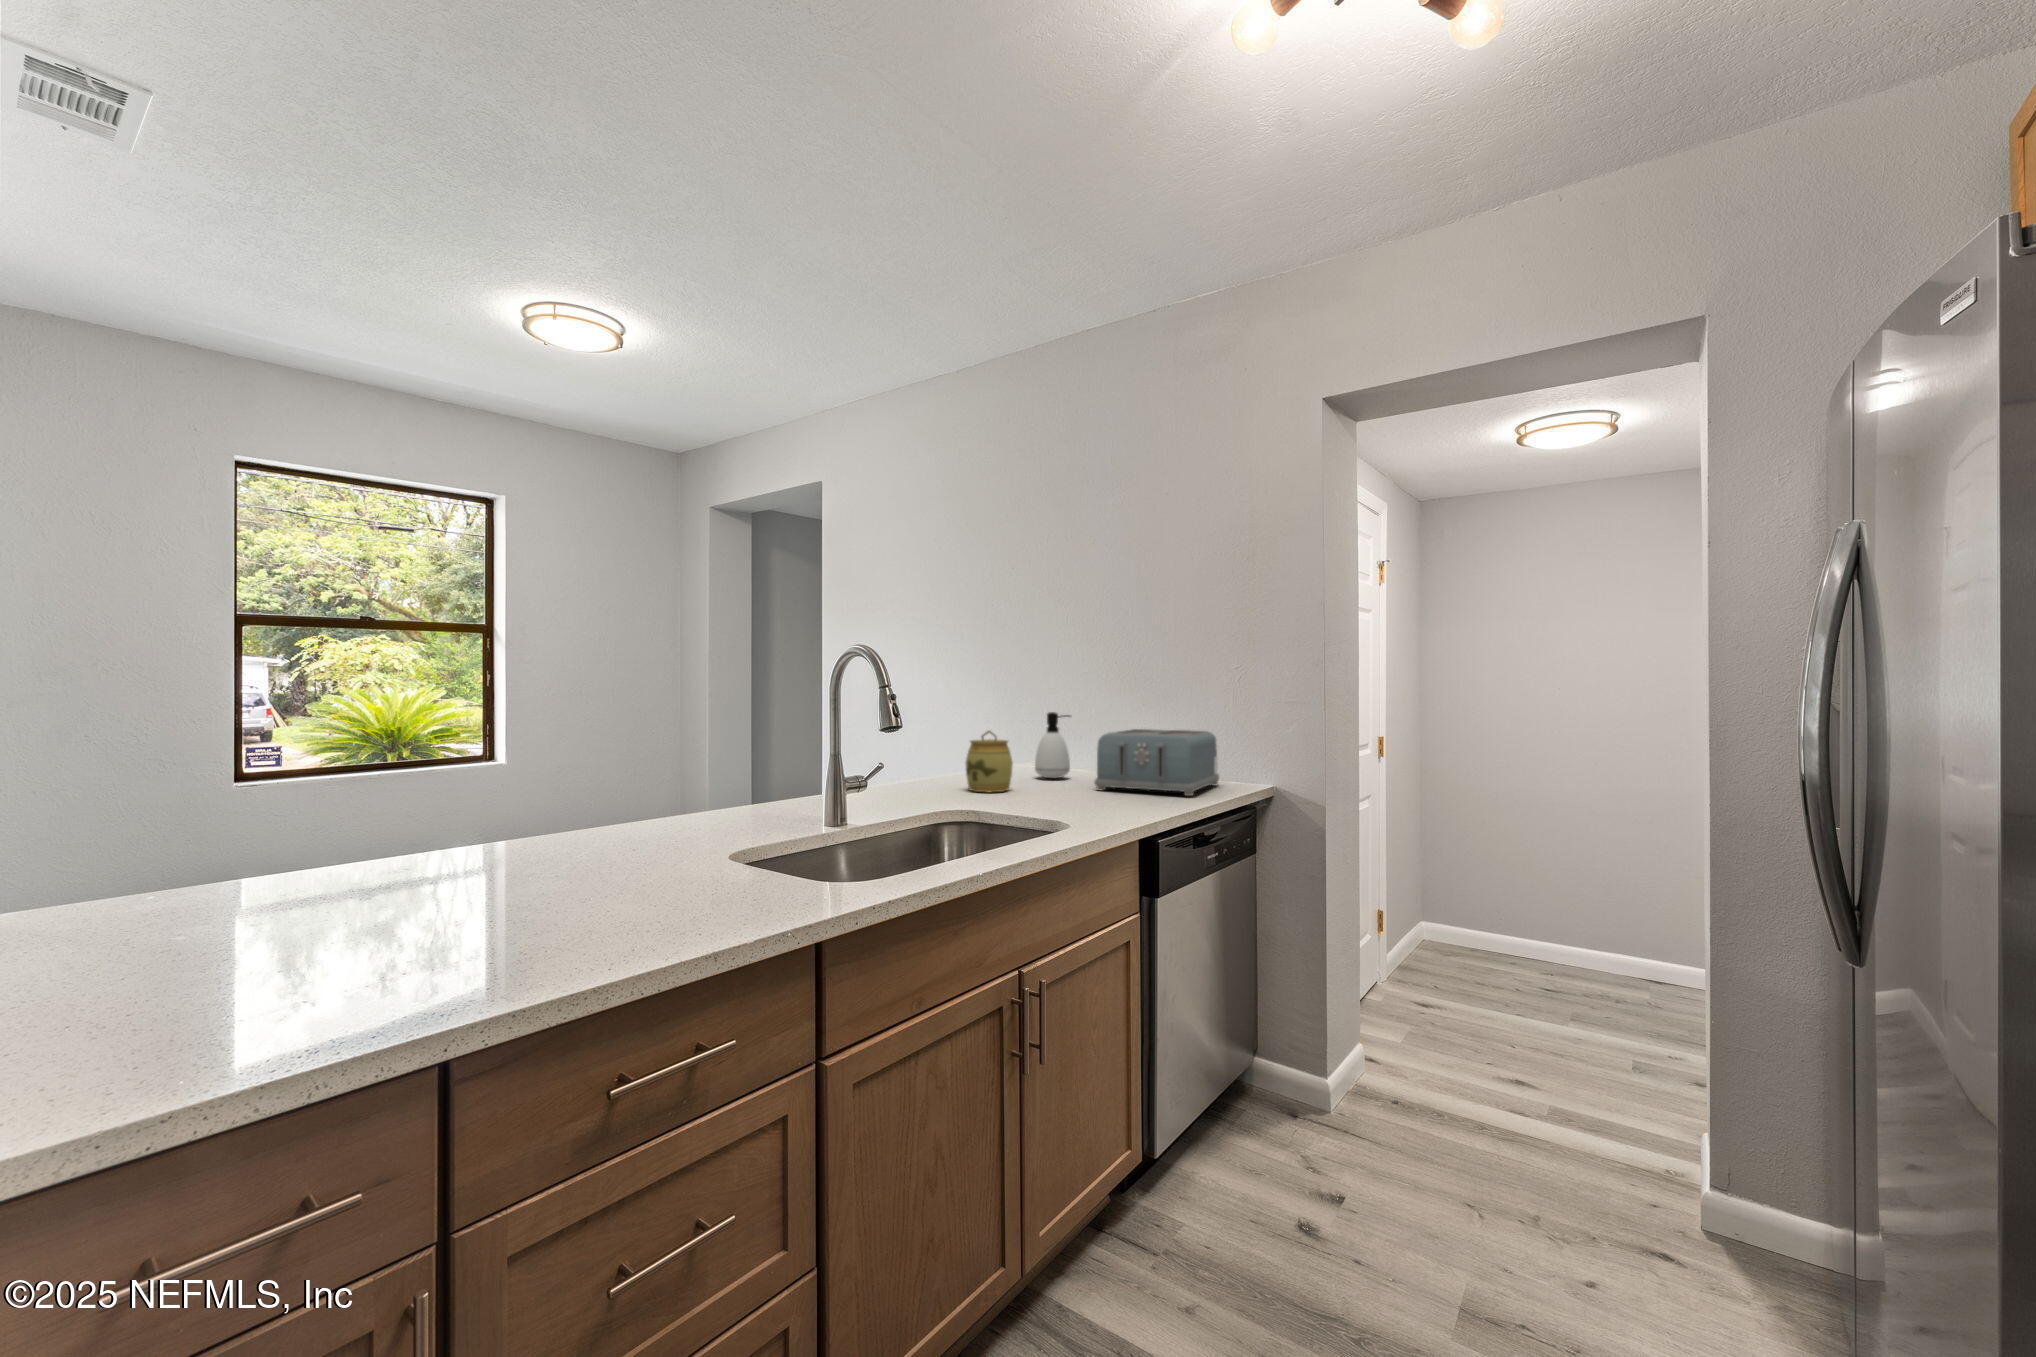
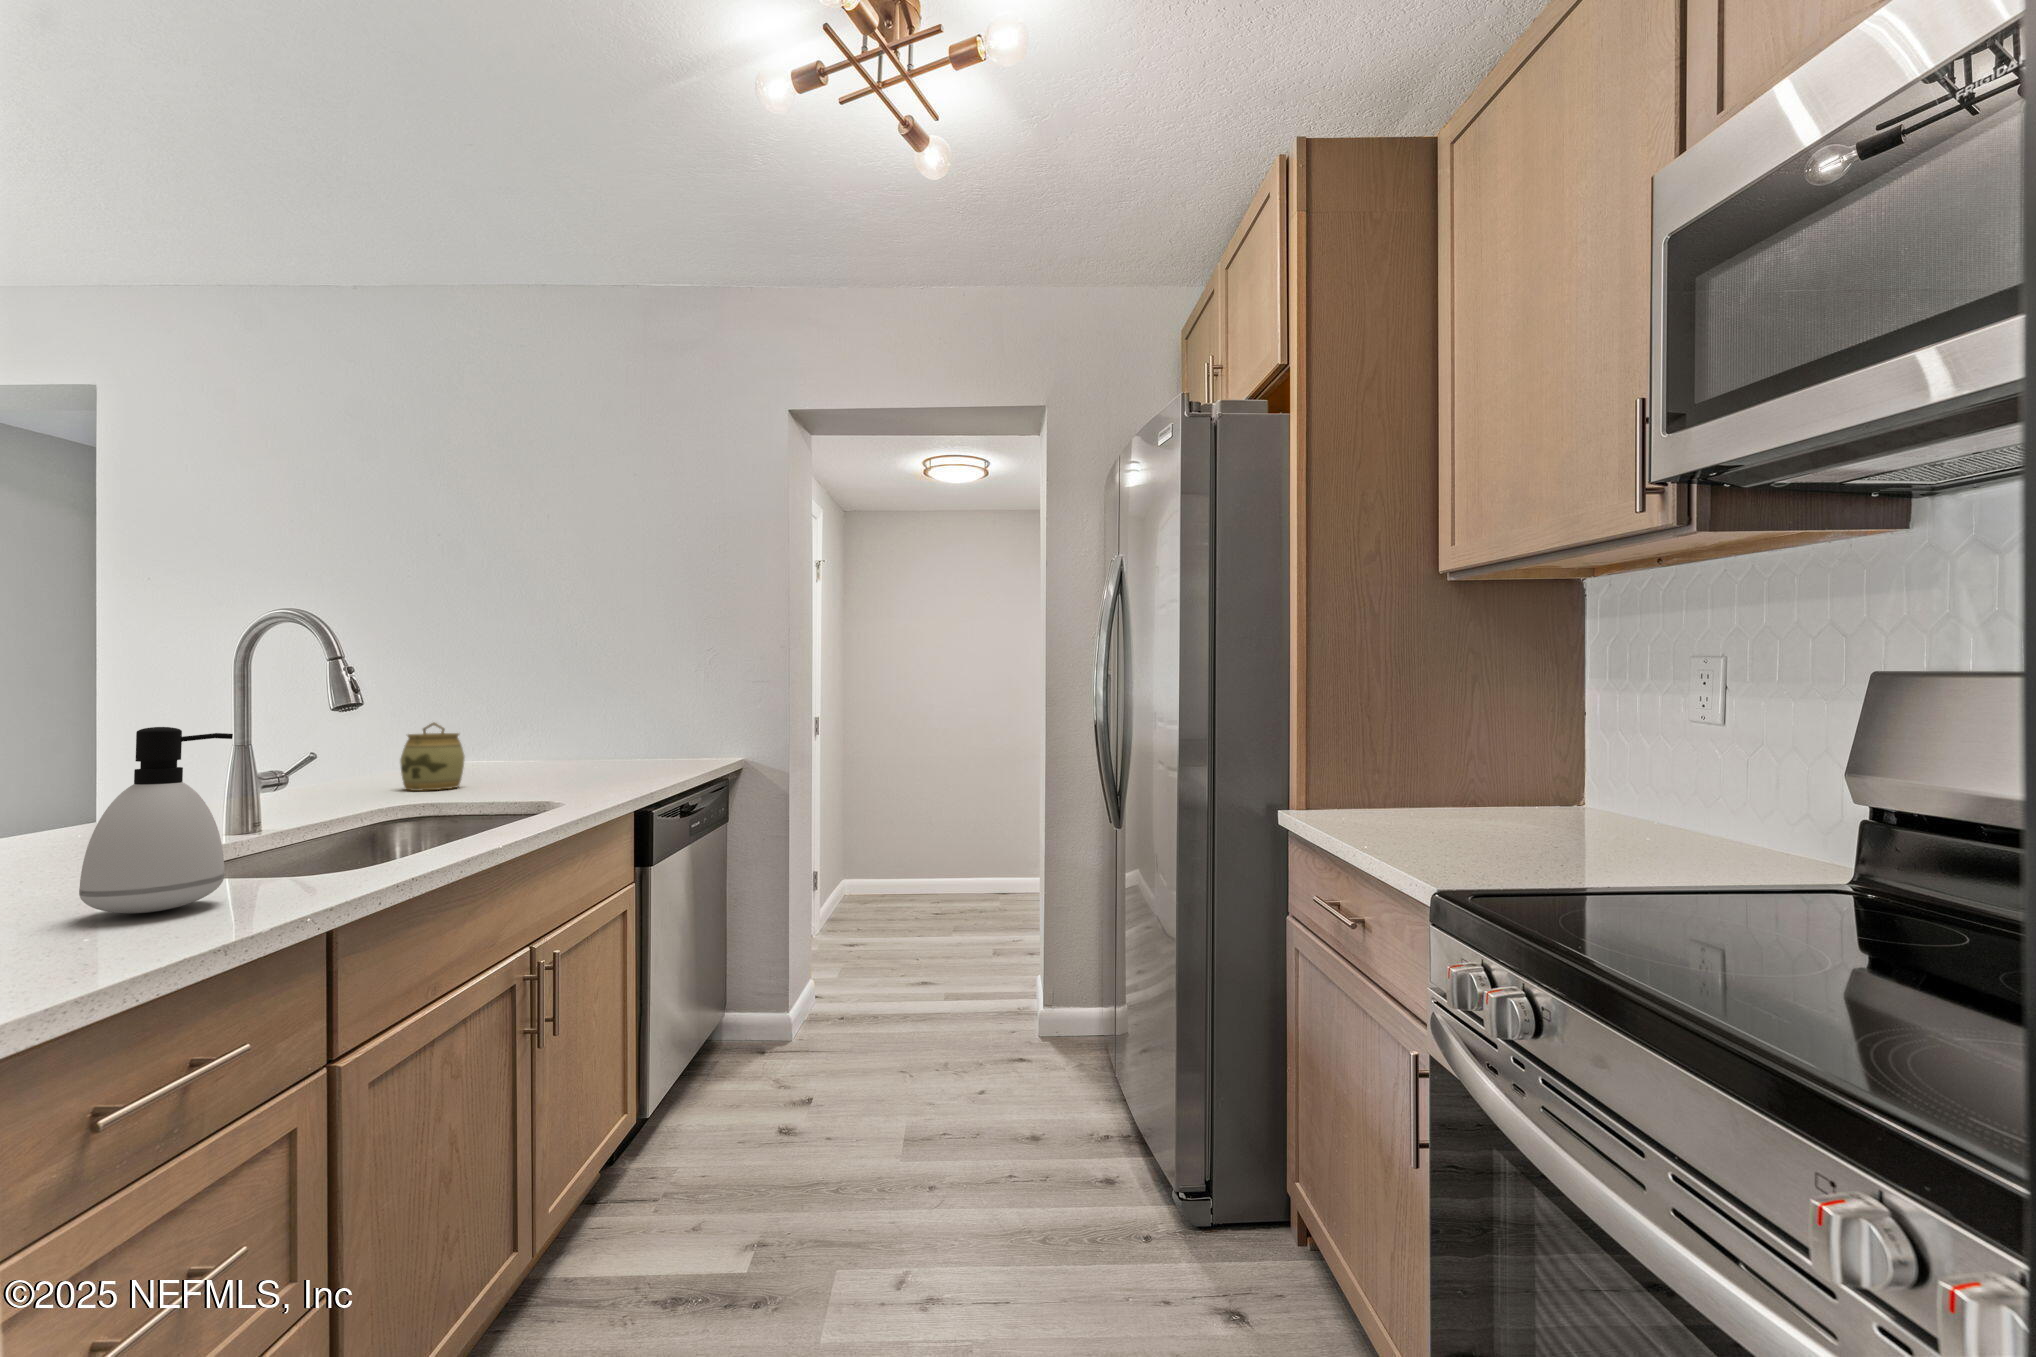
soap dispenser: present [1035,712,1070,778] -> present [79,727,233,913]
toaster: present [1094,729,1219,796] -> none [564,720,689,781]

